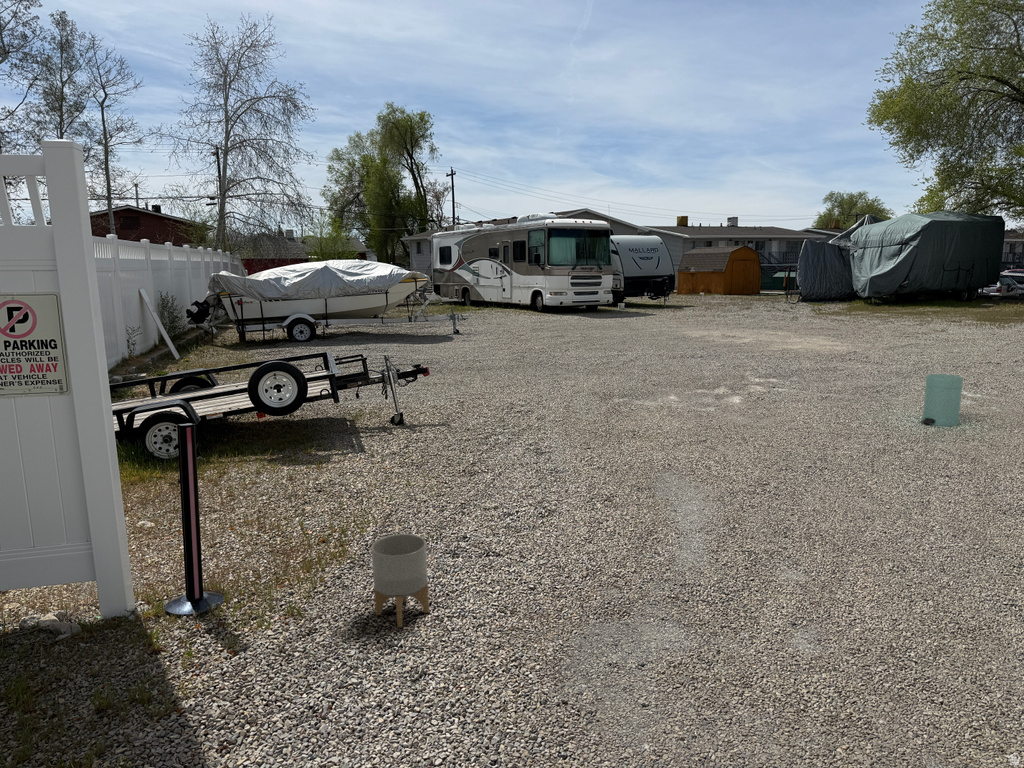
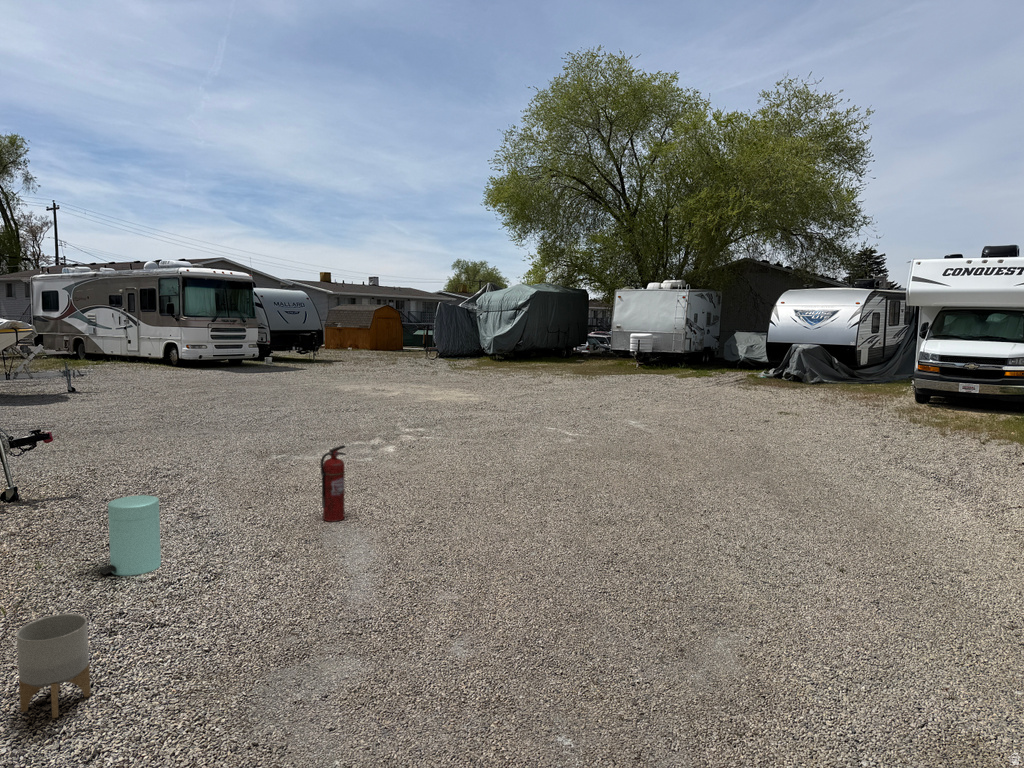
trash can: present [921,374,963,426] -> present [100,495,161,576]
fire extinguisher: none [656,393,684,473] -> present [321,445,345,522]

